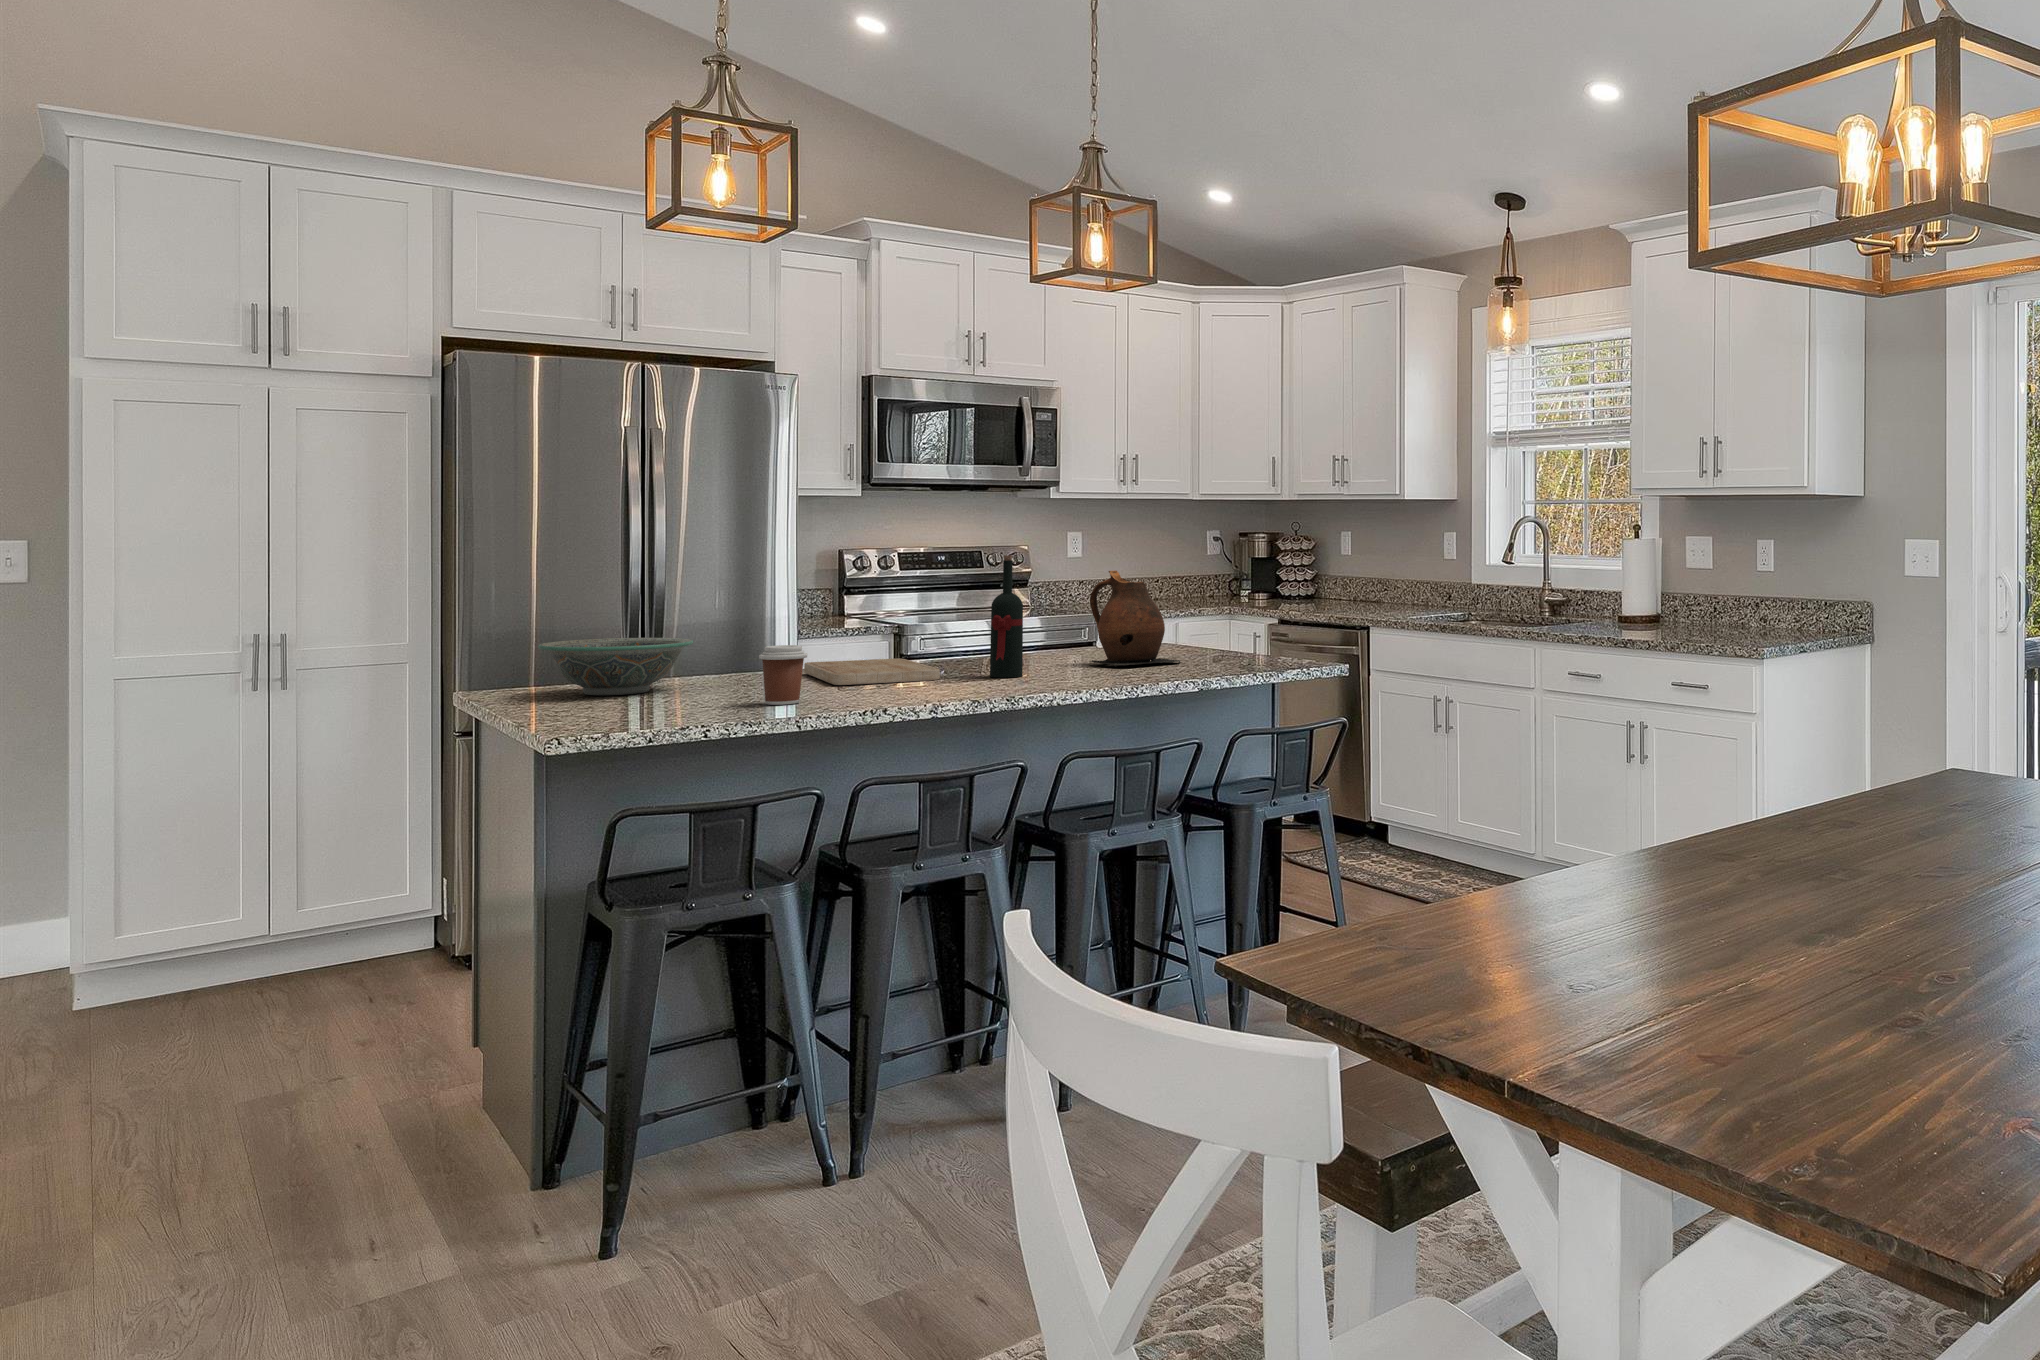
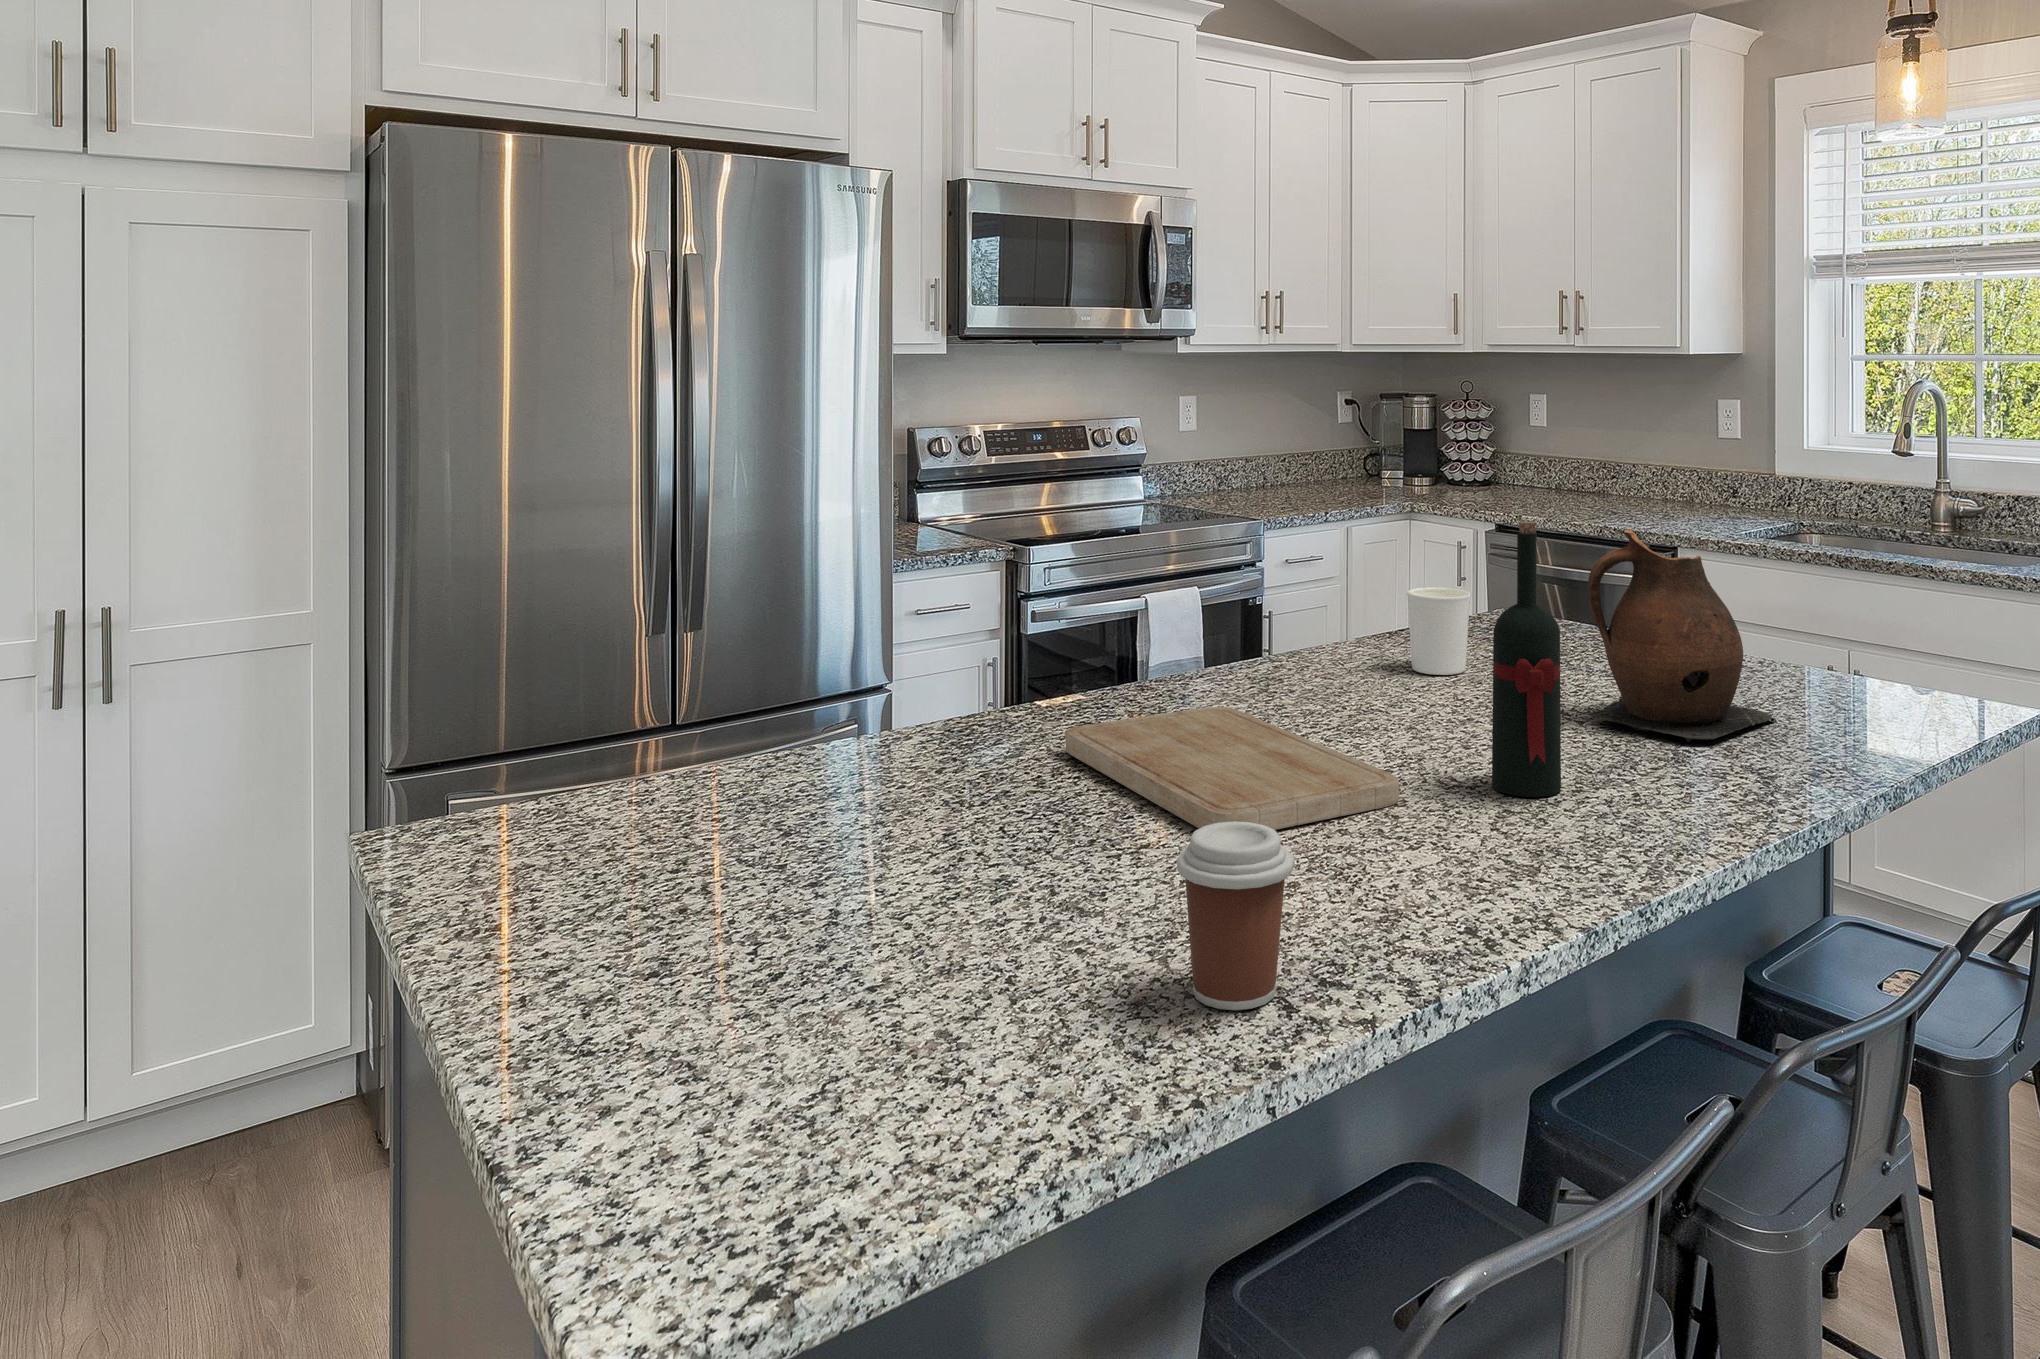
candle holder: none [1039,613,1074,656] -> present [1407,587,1470,675]
decorative bowl: present [538,638,693,695] -> none [576,712,906,892]

